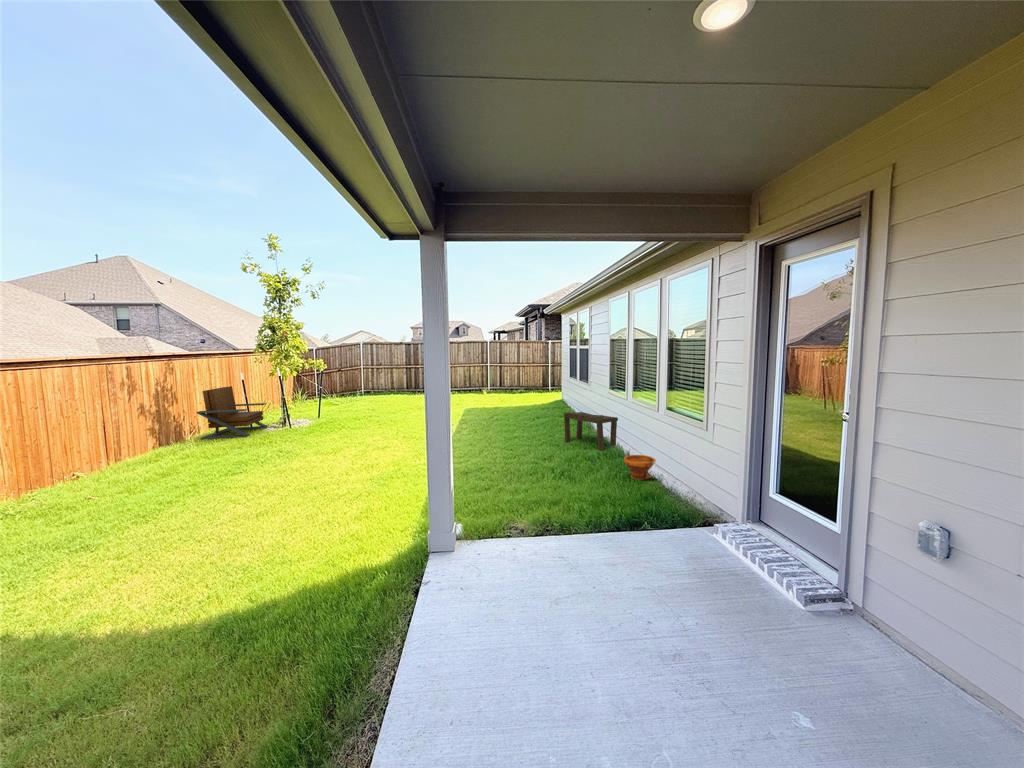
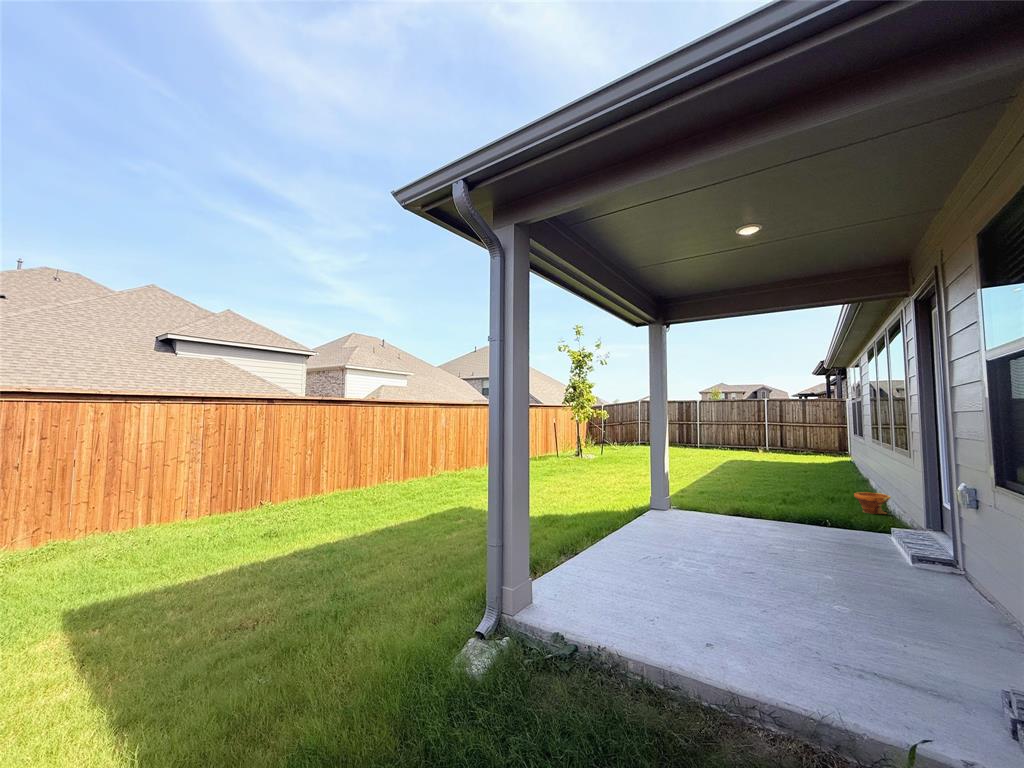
lounge chair: present [197,386,268,439] -> none [528,427,568,462]
bench: present [564,412,618,451] -> none [815,459,874,496]

